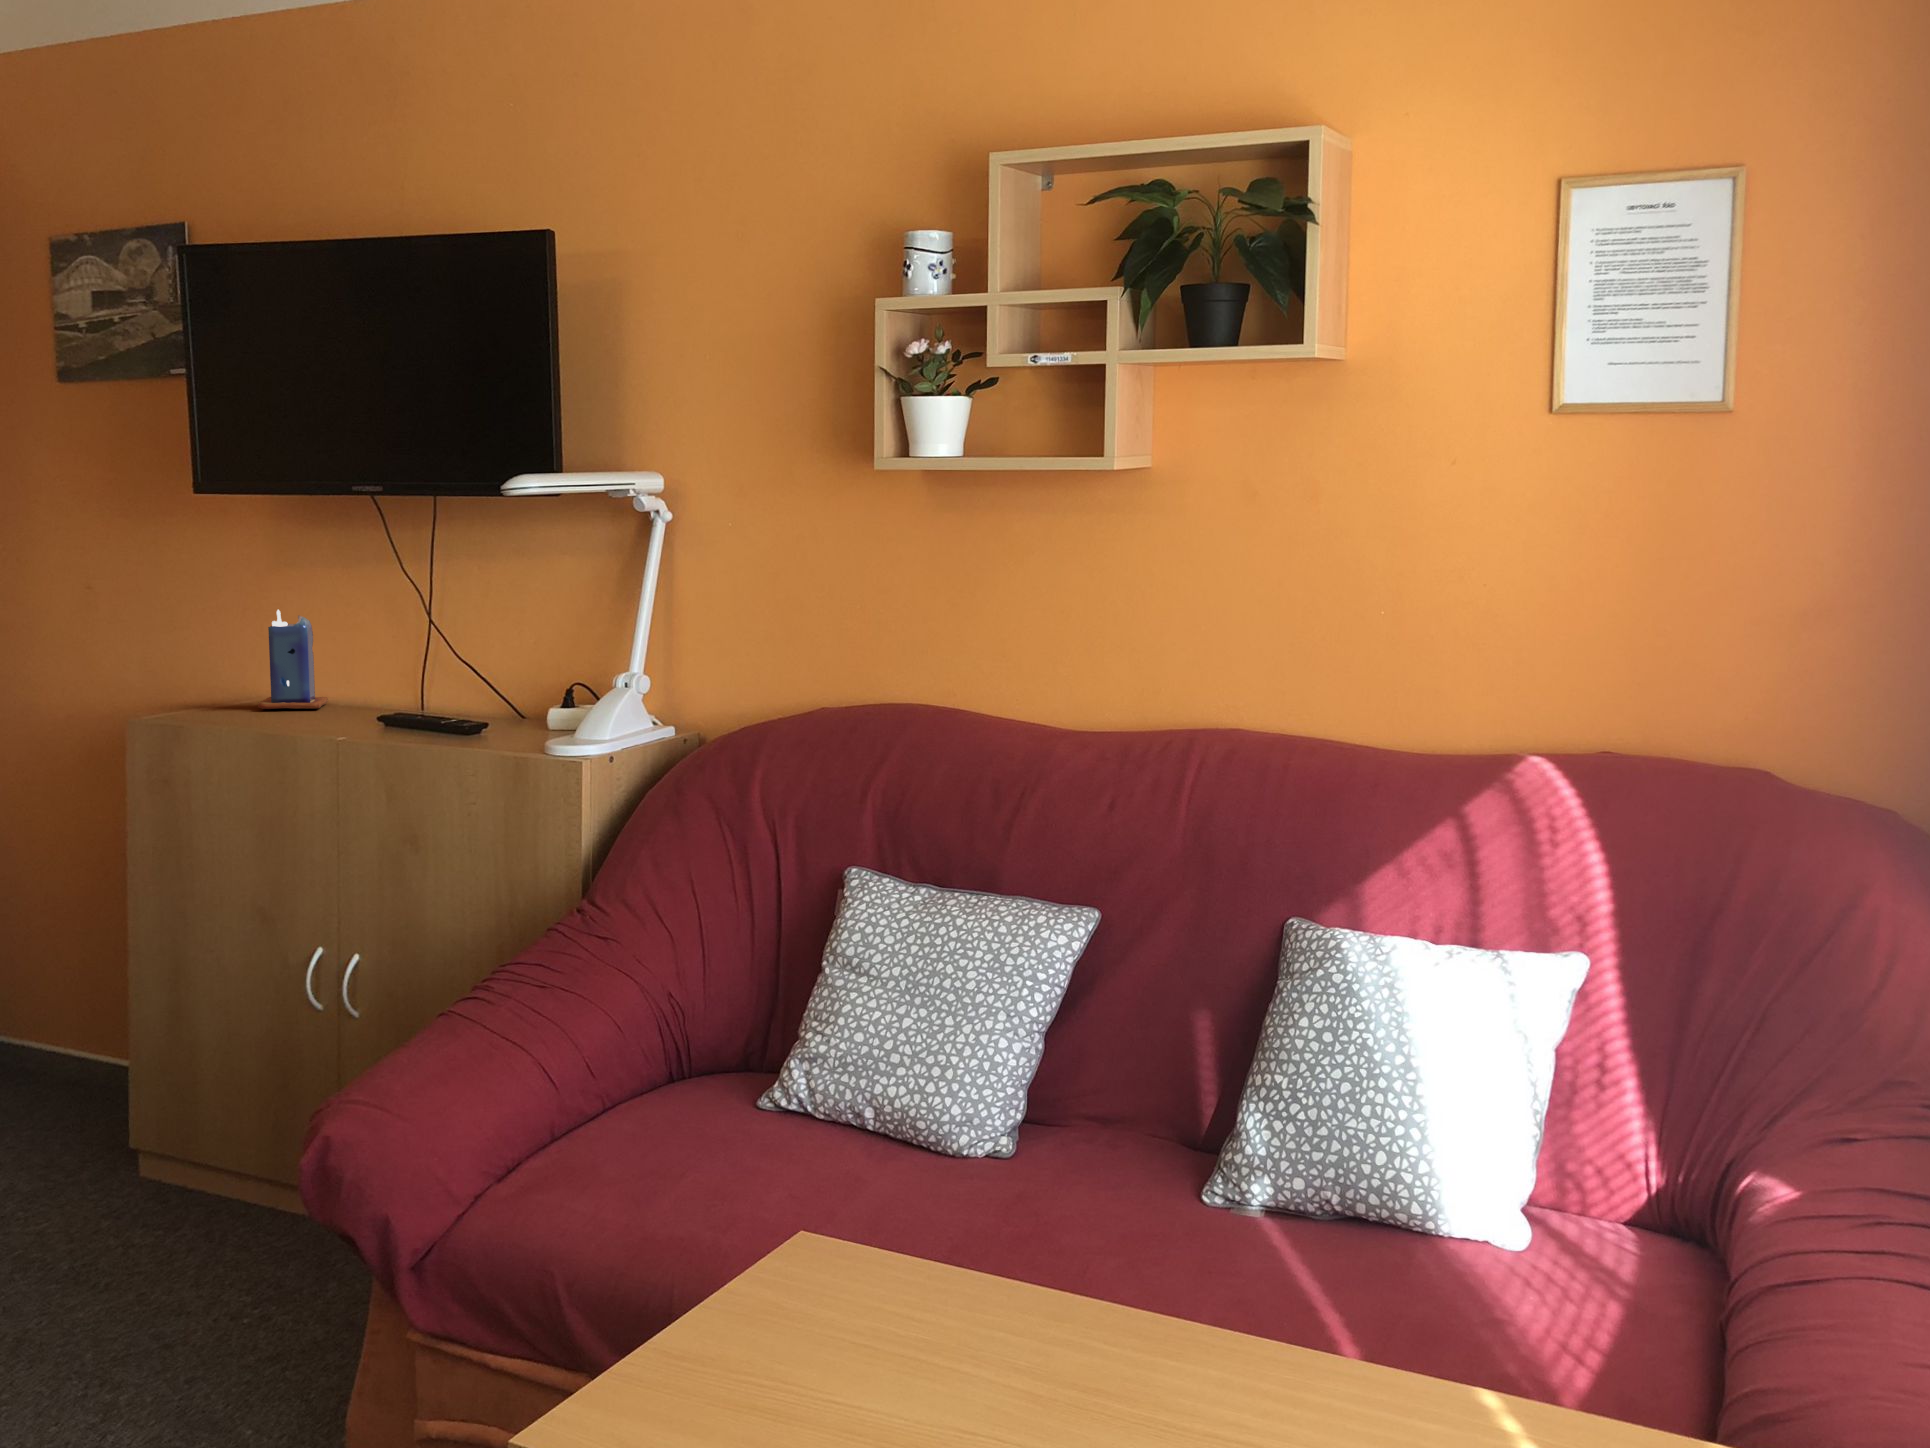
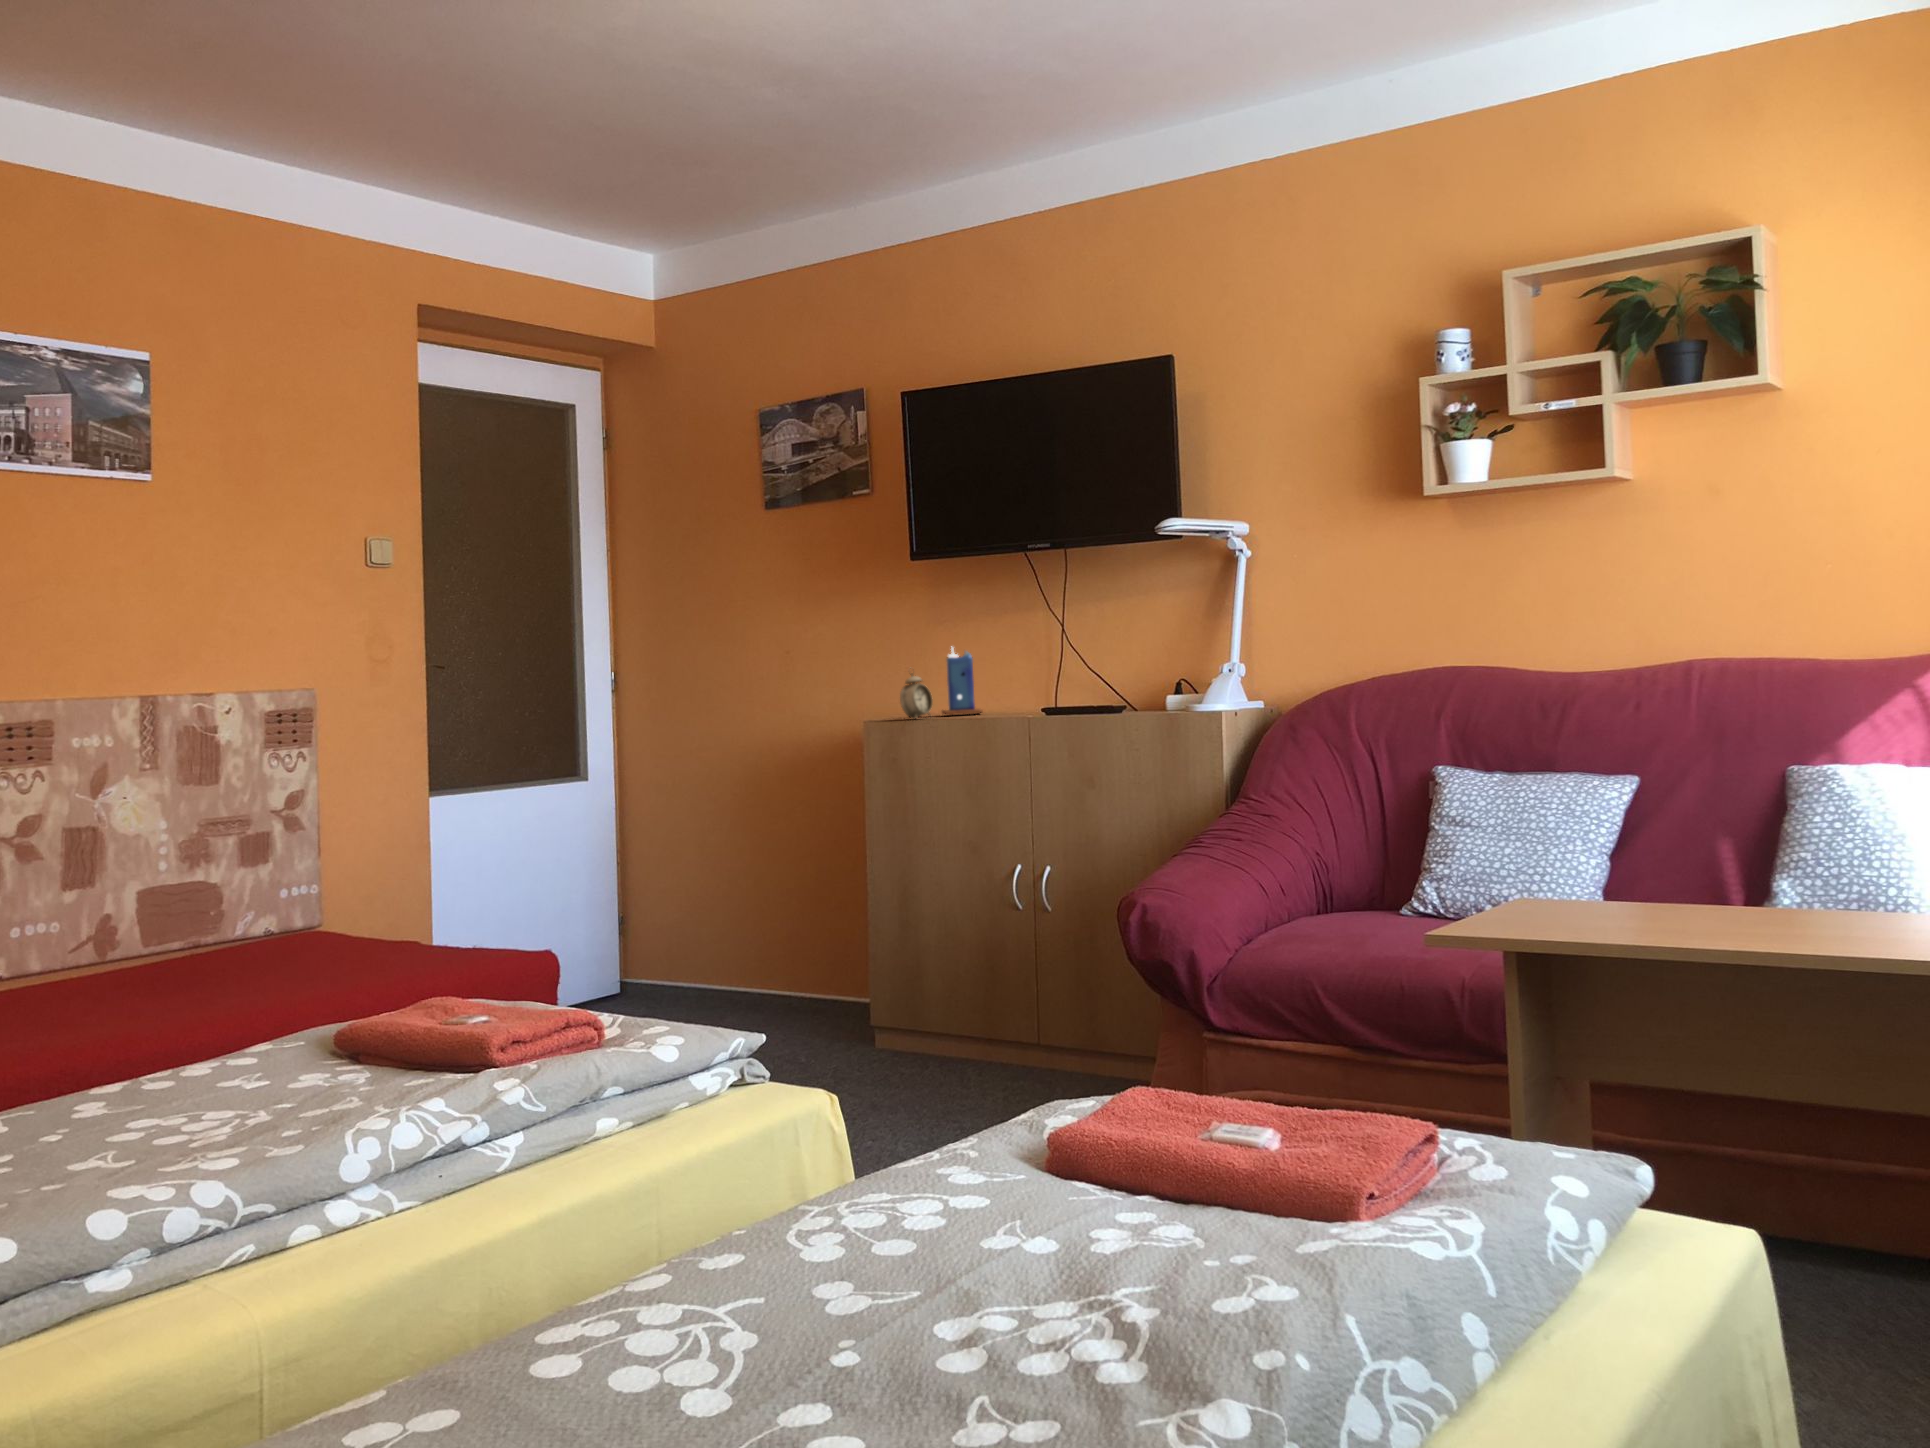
alarm clock: none [181,641,237,718] -> present [900,673,933,719]

